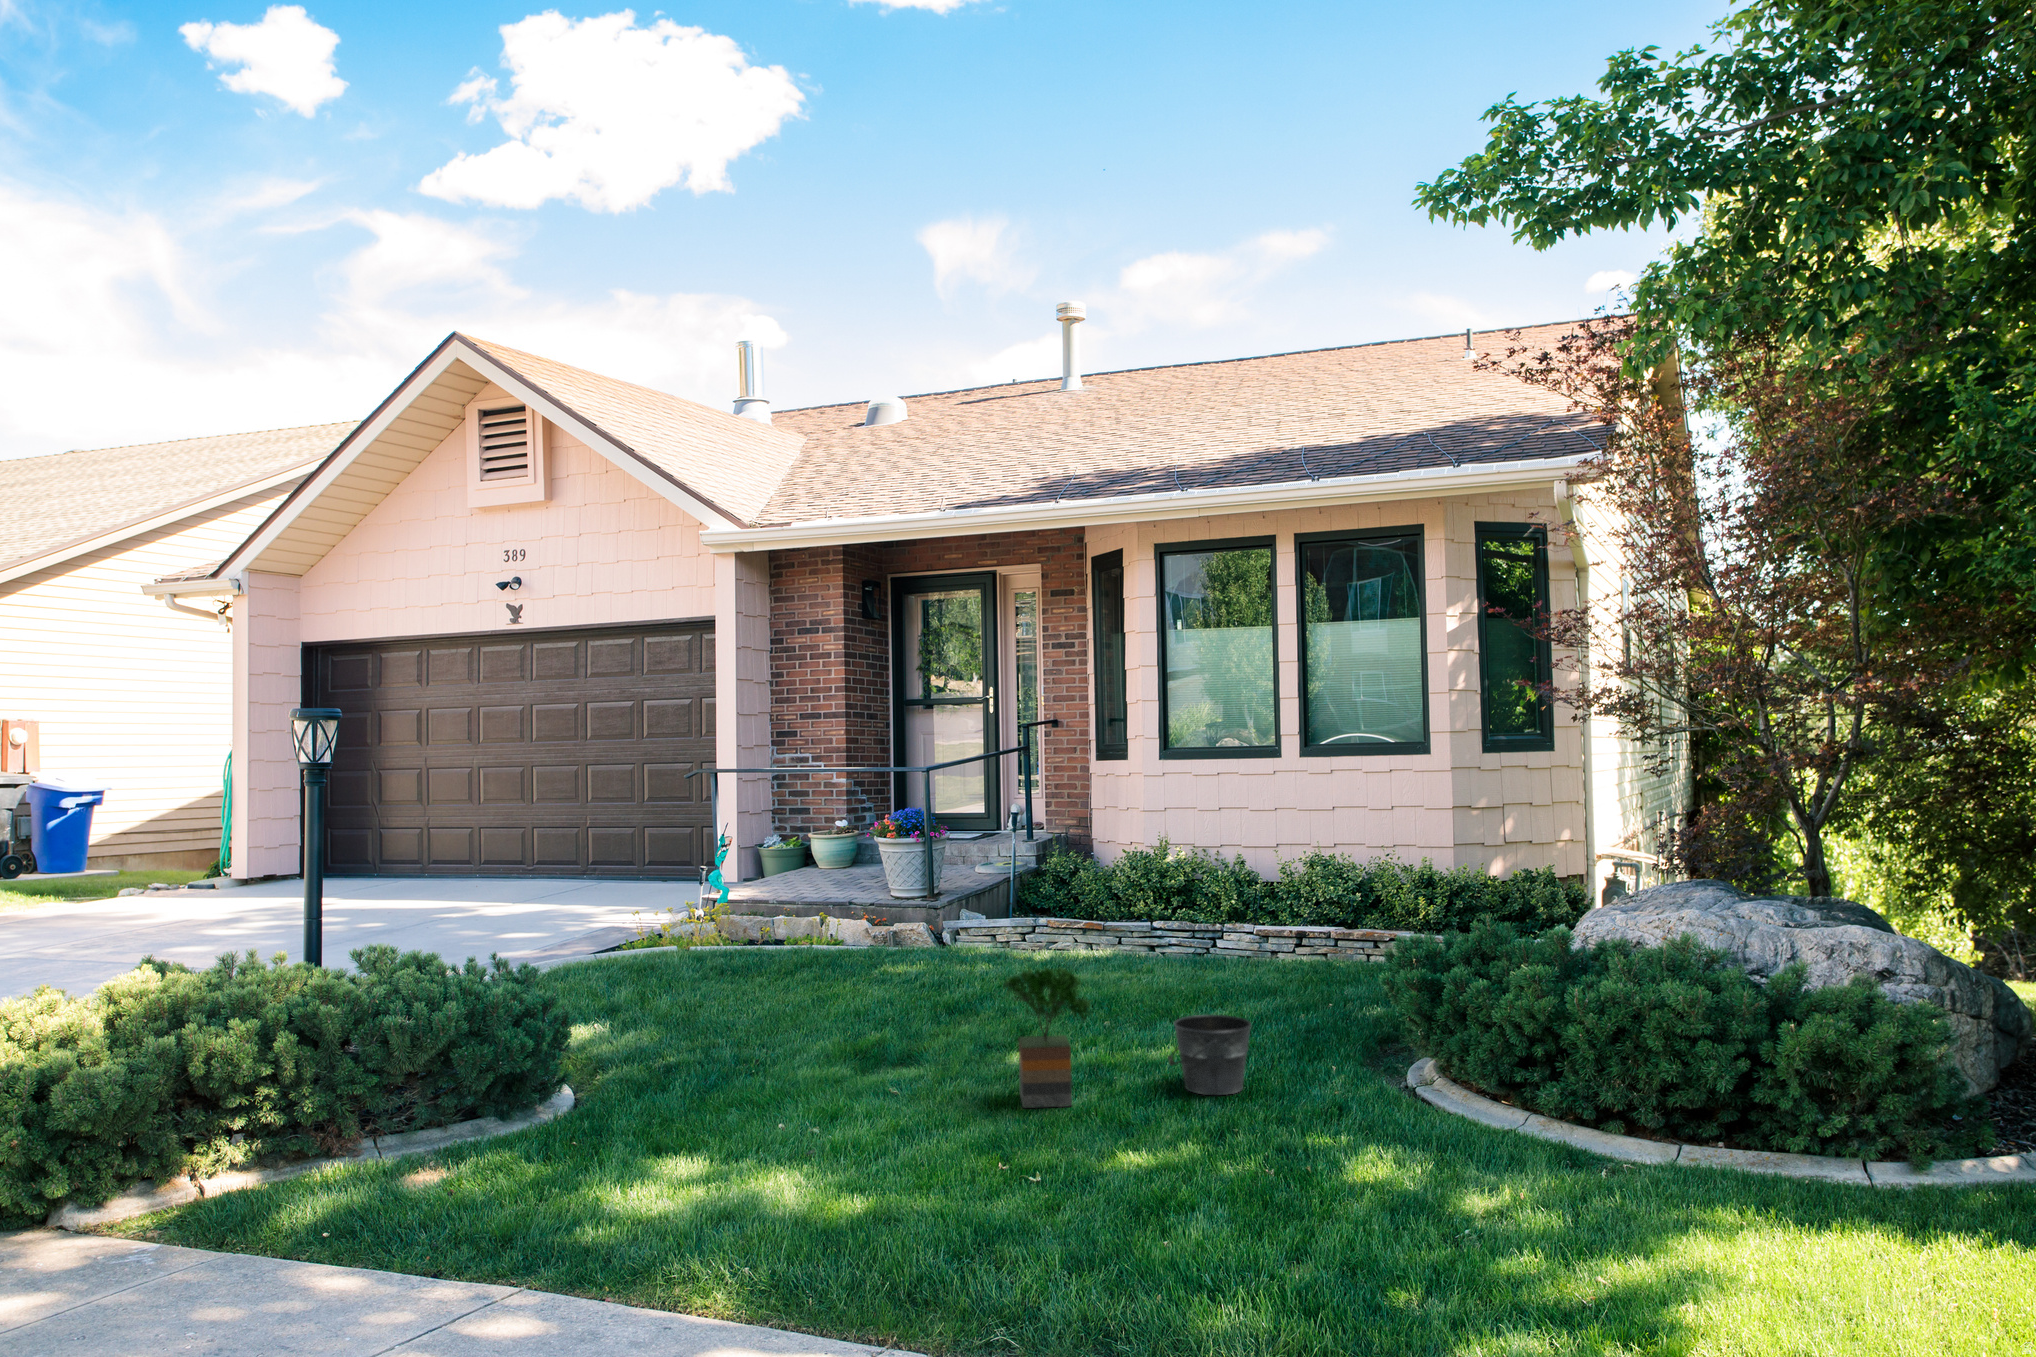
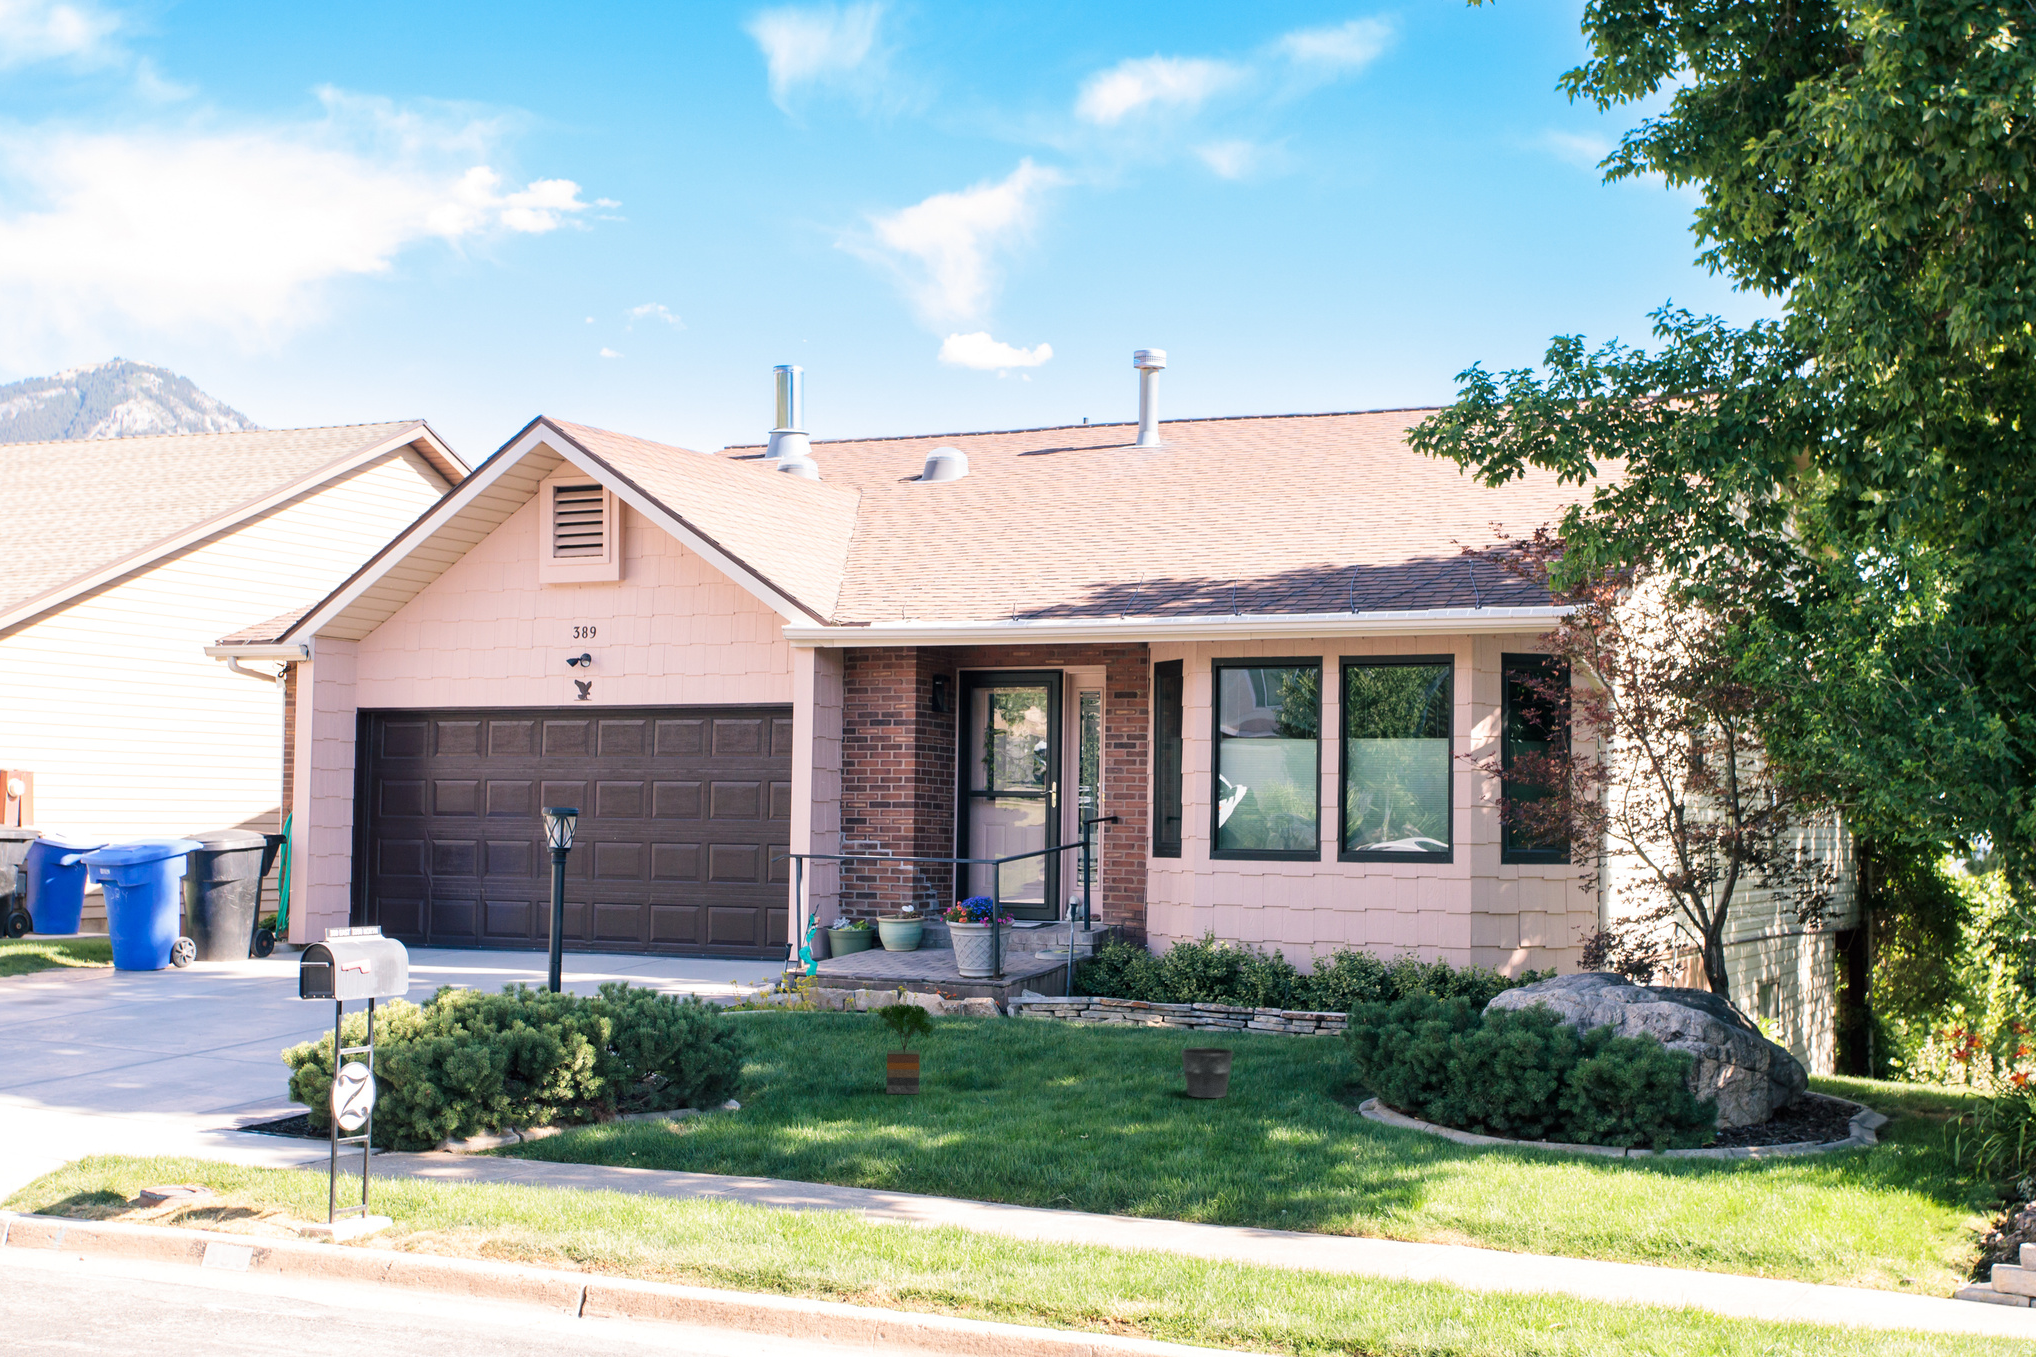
potted tree: present [1003,968,1091,1108] -> present [878,1004,934,1094]

